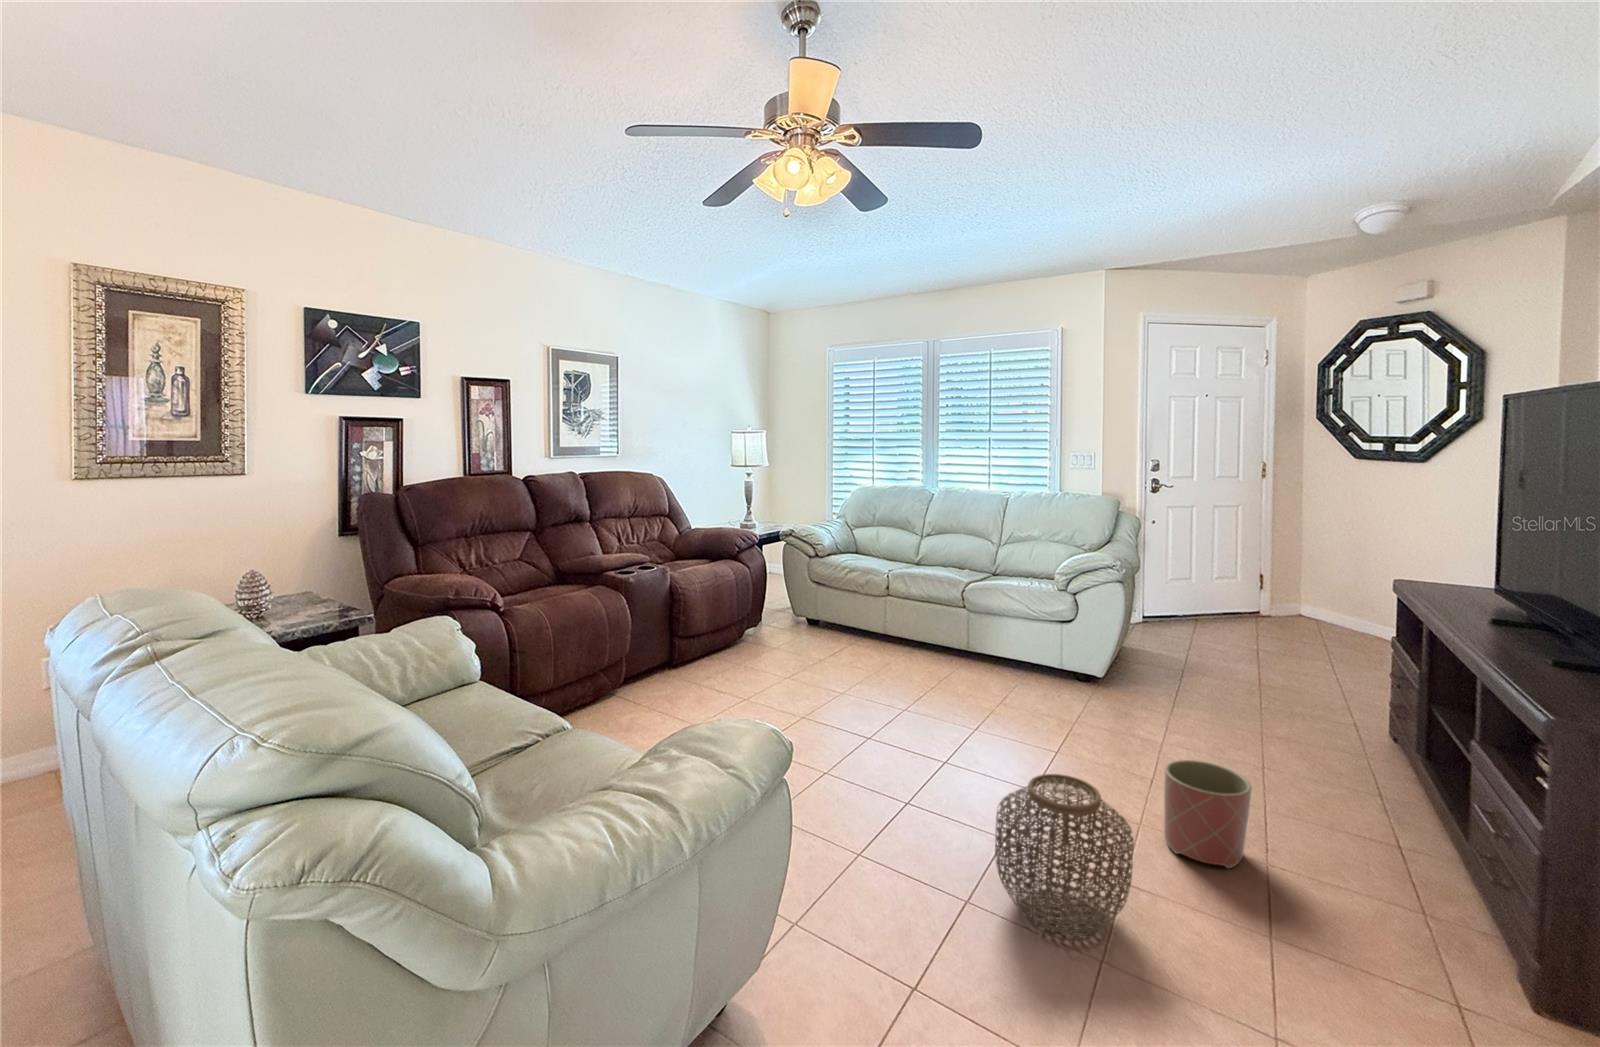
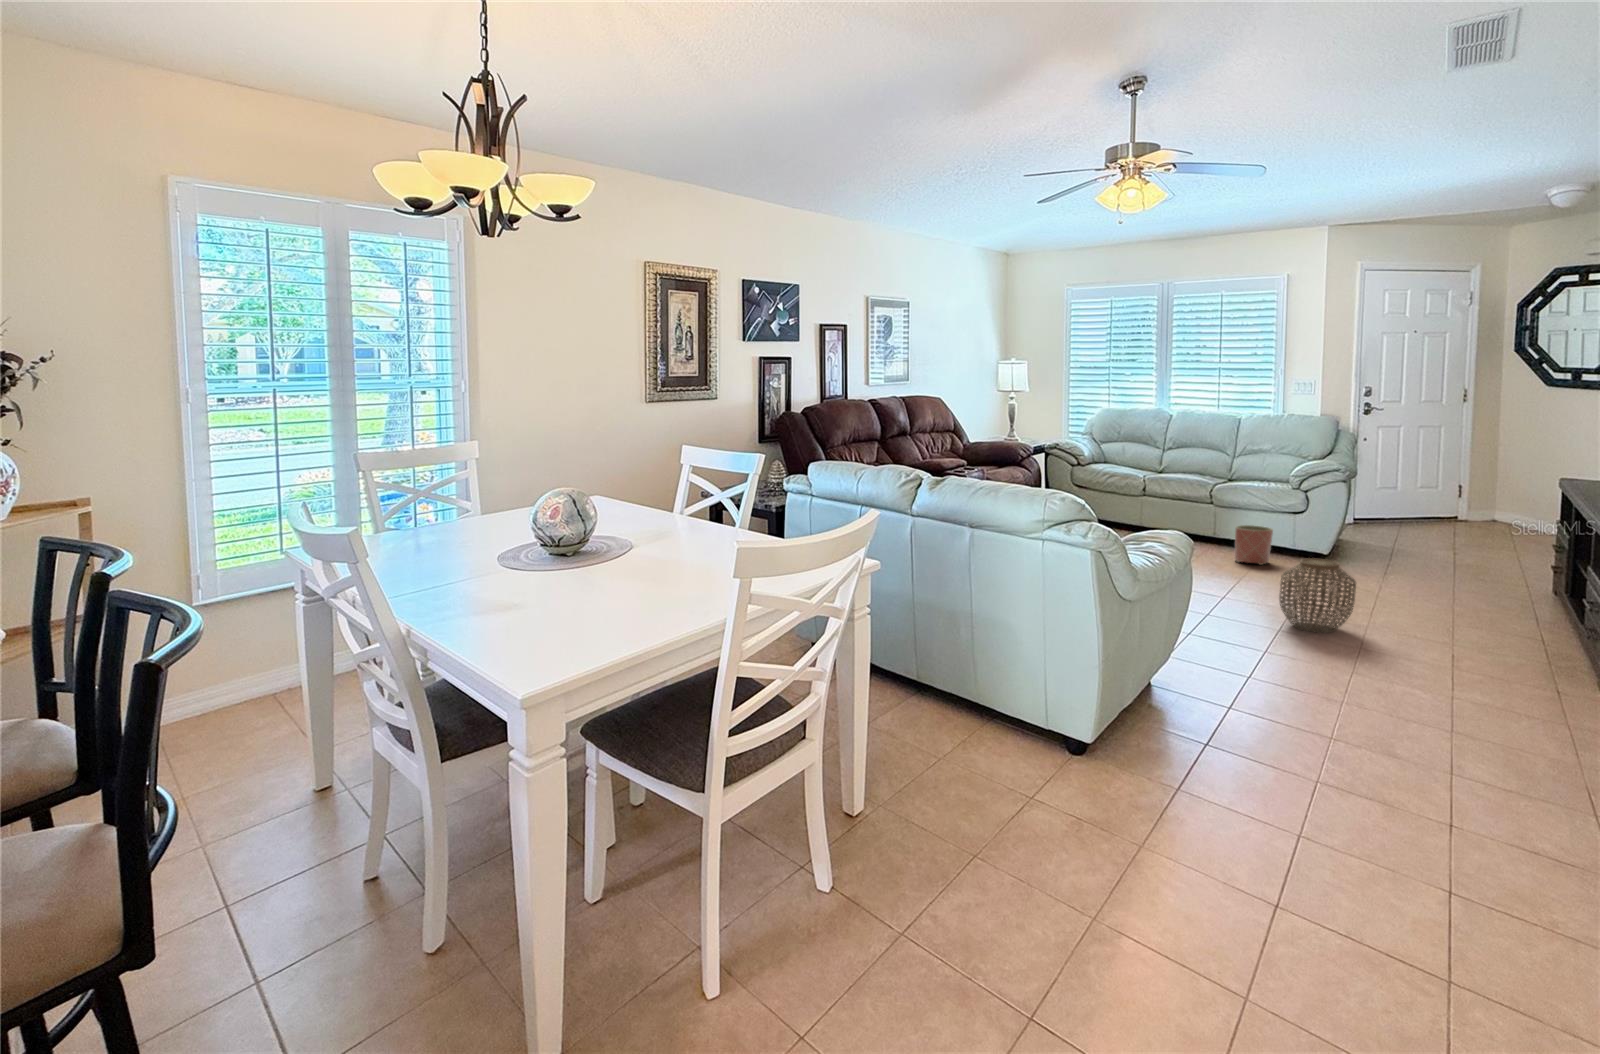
planter: present [1164,760,1252,868] -> present [1235,525,1273,565]

